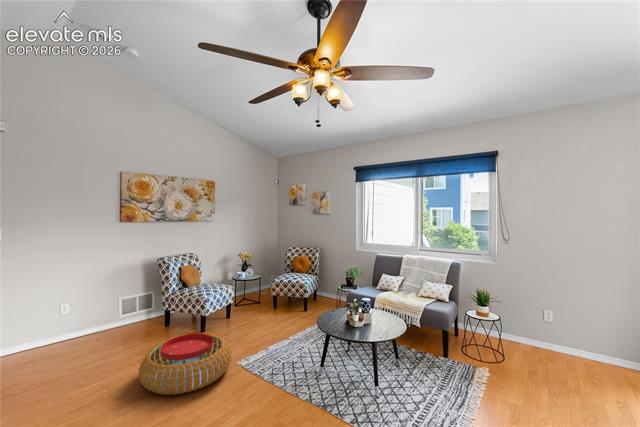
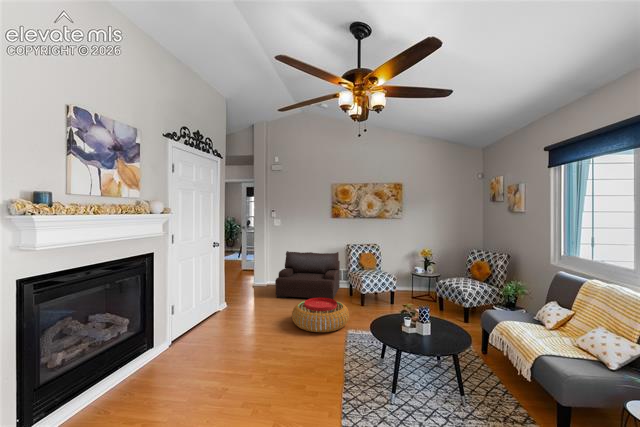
armchair: none [32,271,156,374] -> present [275,251,340,299]

